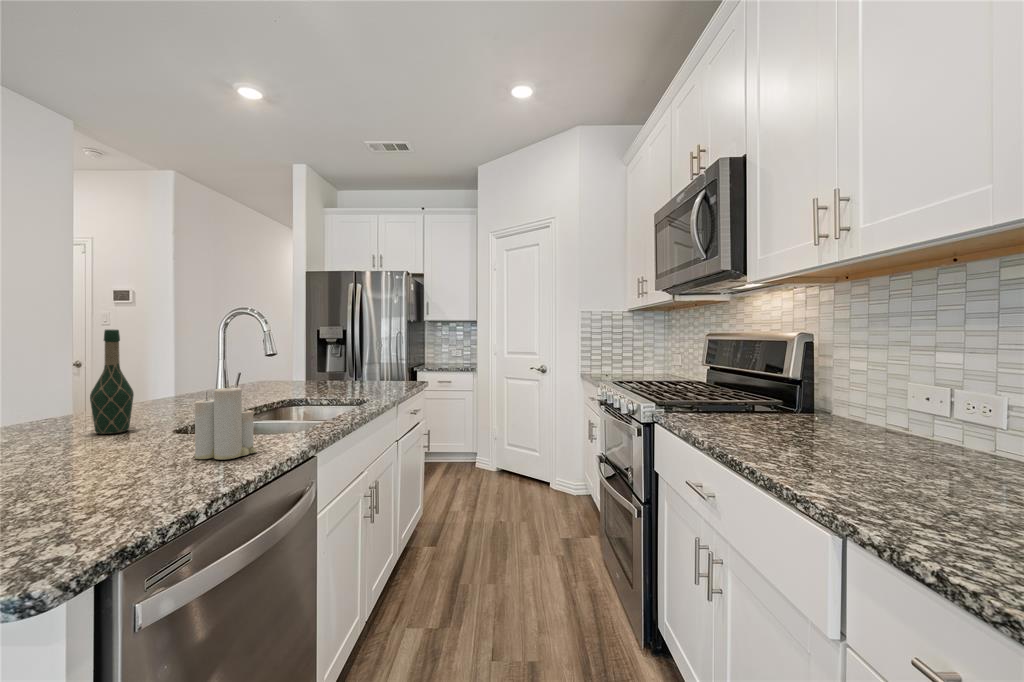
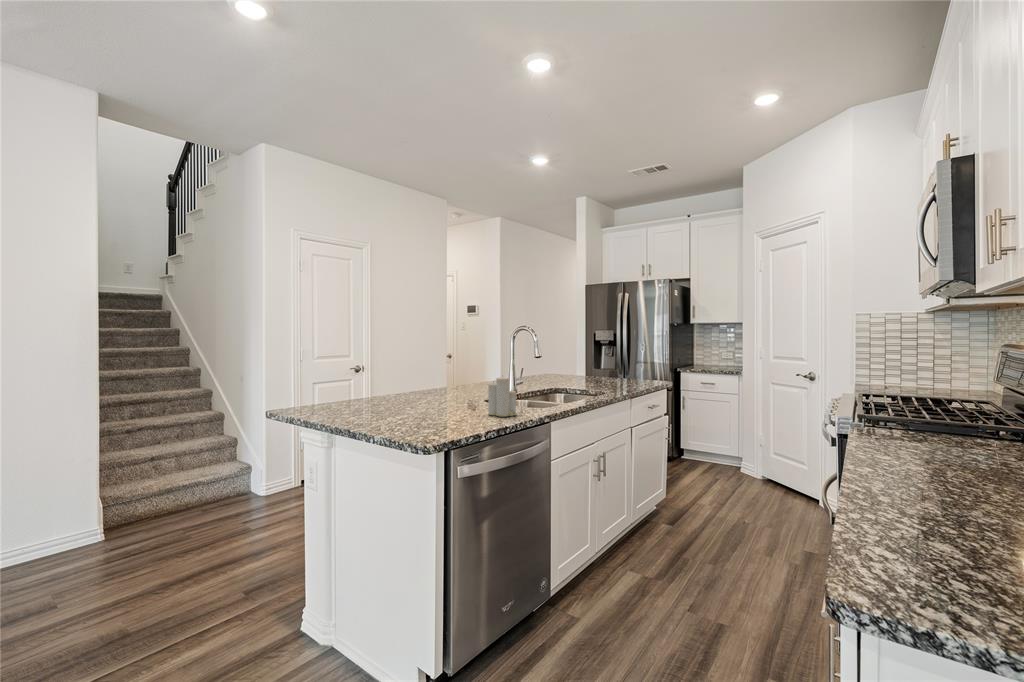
wine bottle: present [90,330,134,434] -> none [448,342,467,399]

